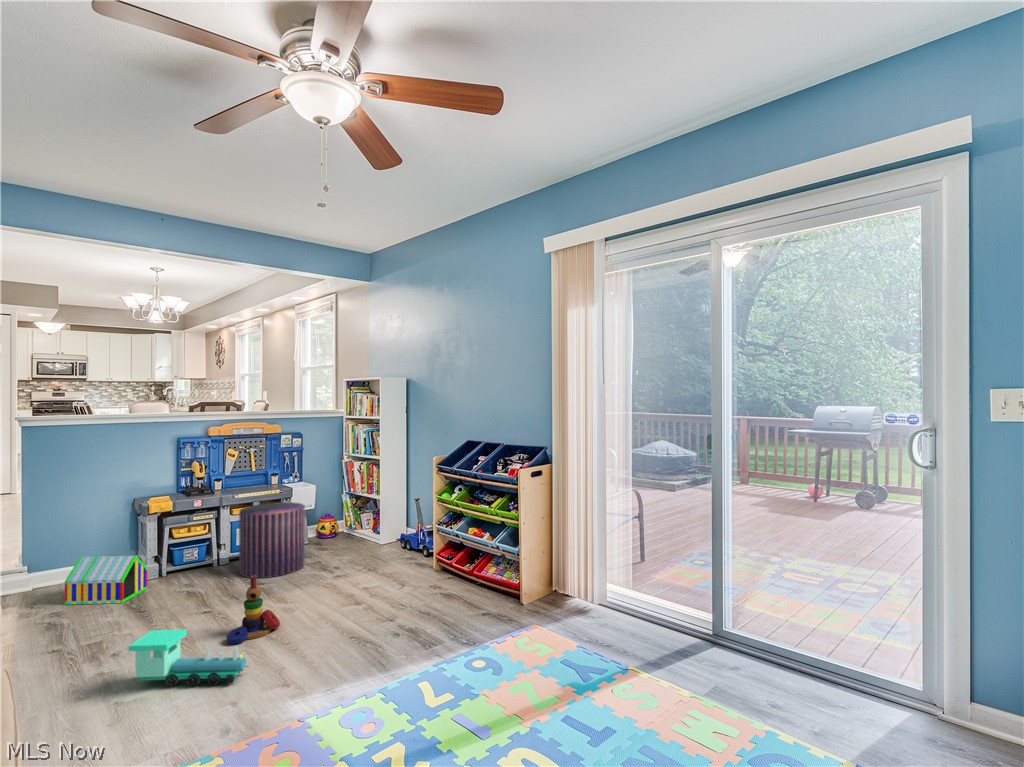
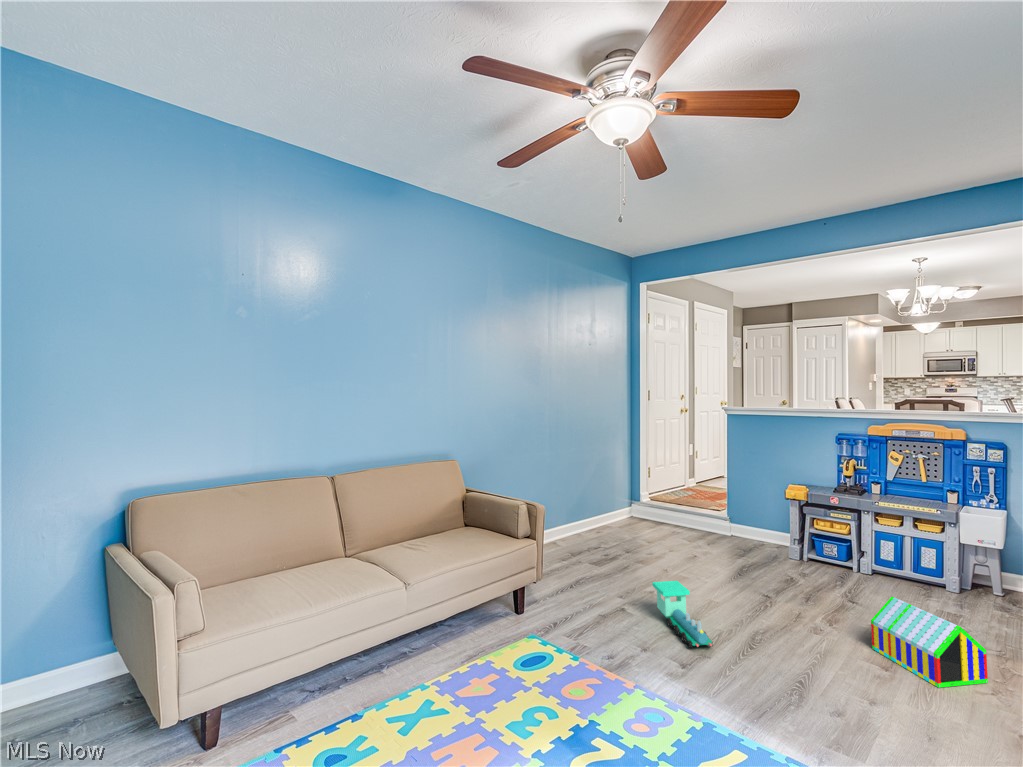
pouf: present [239,502,304,578] -> none [855,517,946,609]
toy house: present [65,556,147,605] -> present [871,597,988,688]
stacking toy: present [227,576,280,645] -> none [741,576,798,640]

